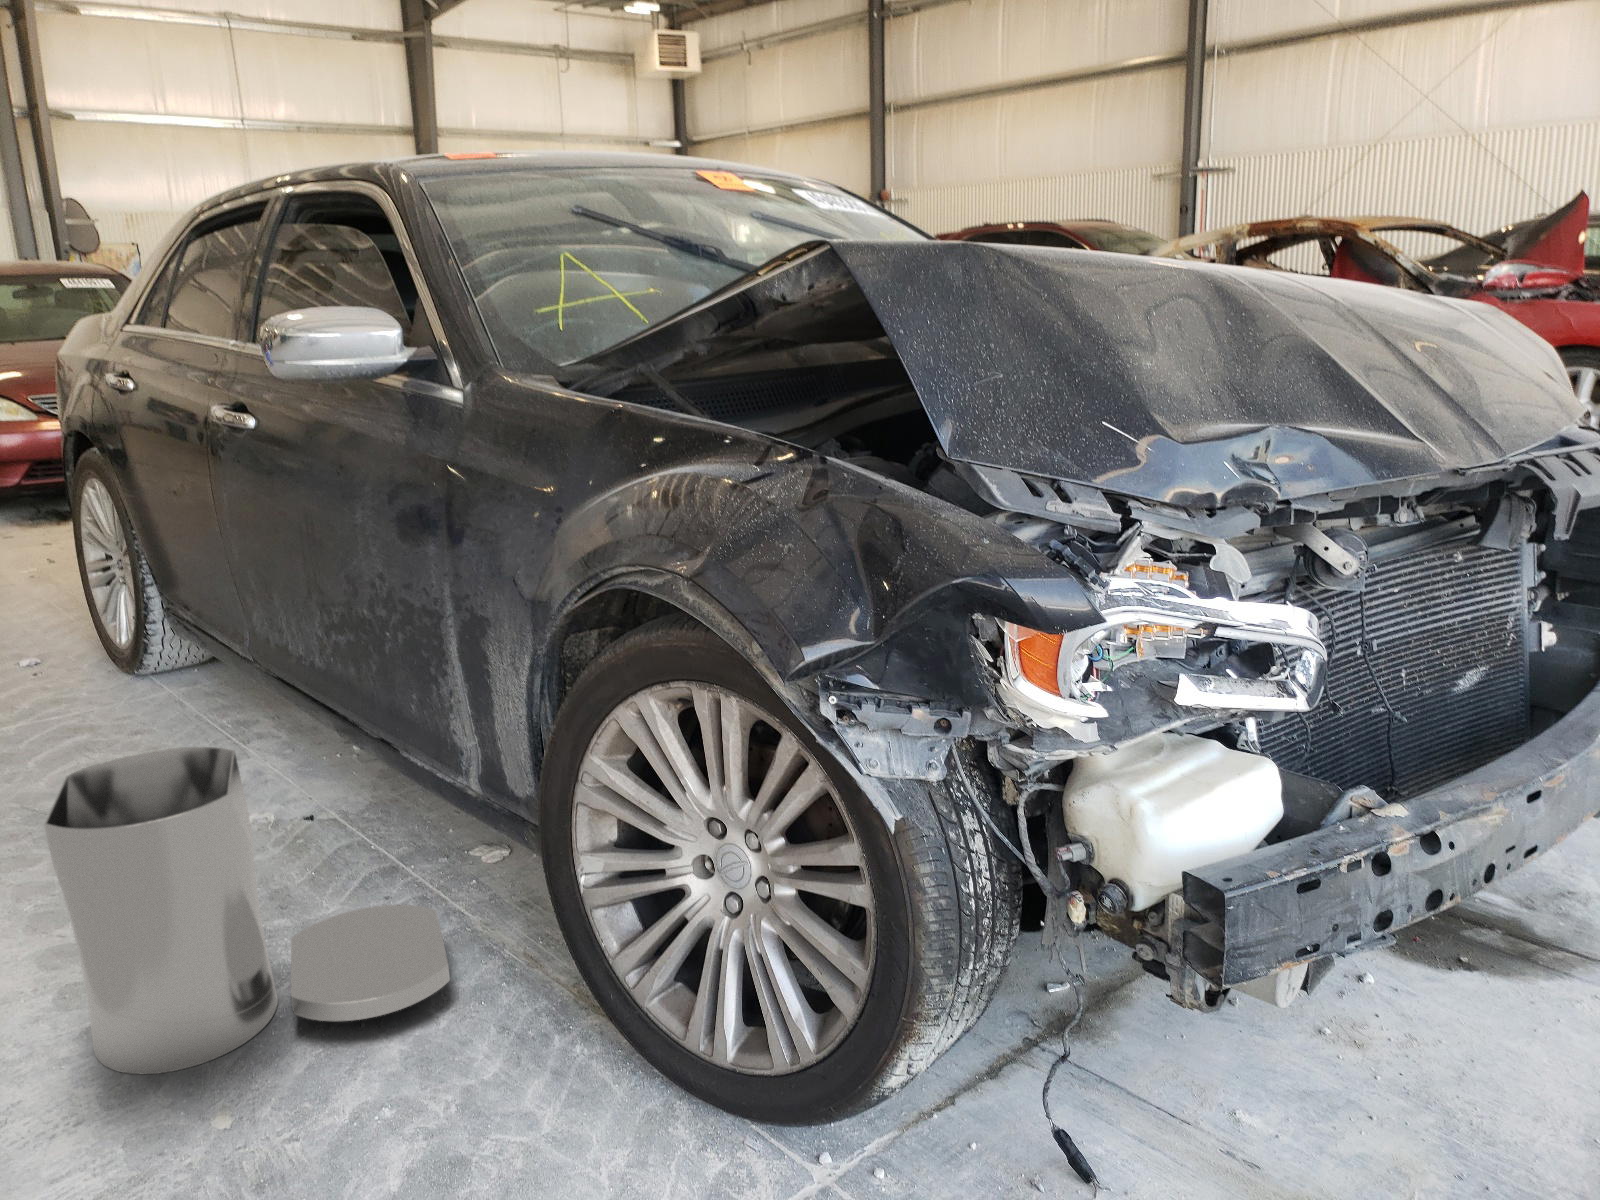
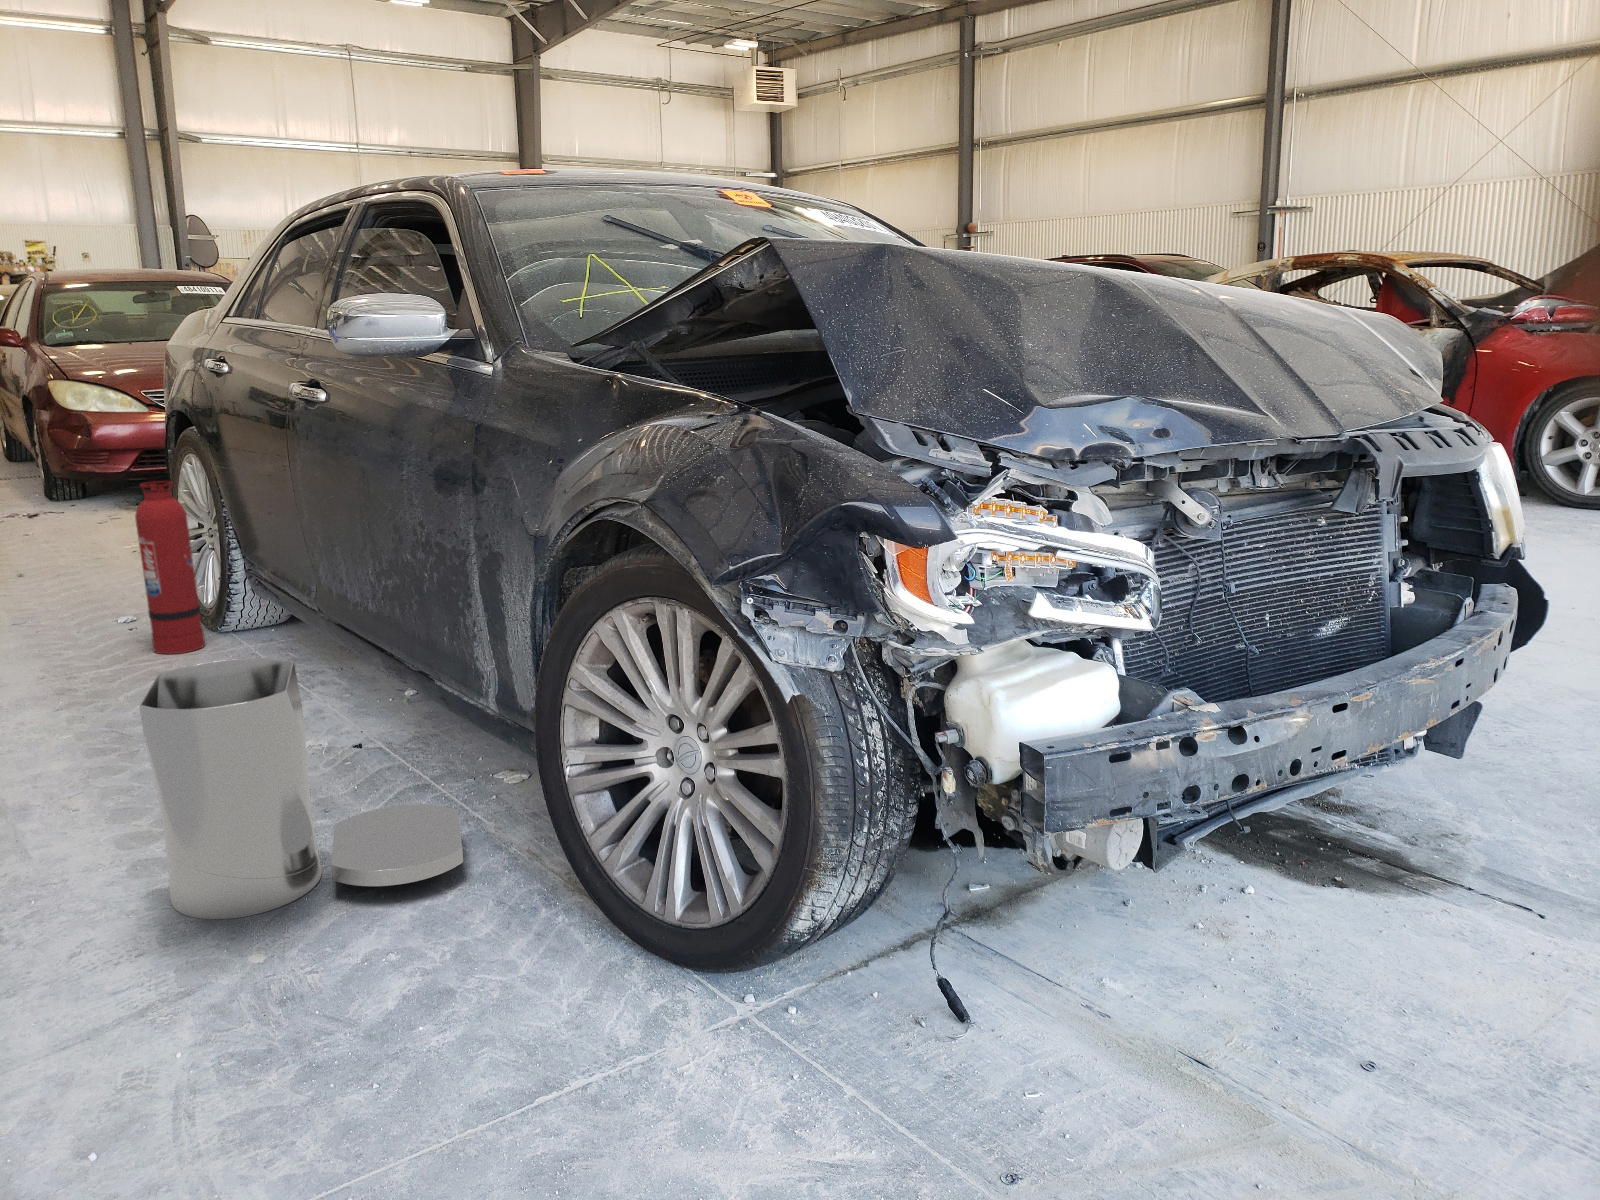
fire extinguisher: none [34,510,122,707] -> present [135,481,205,654]

